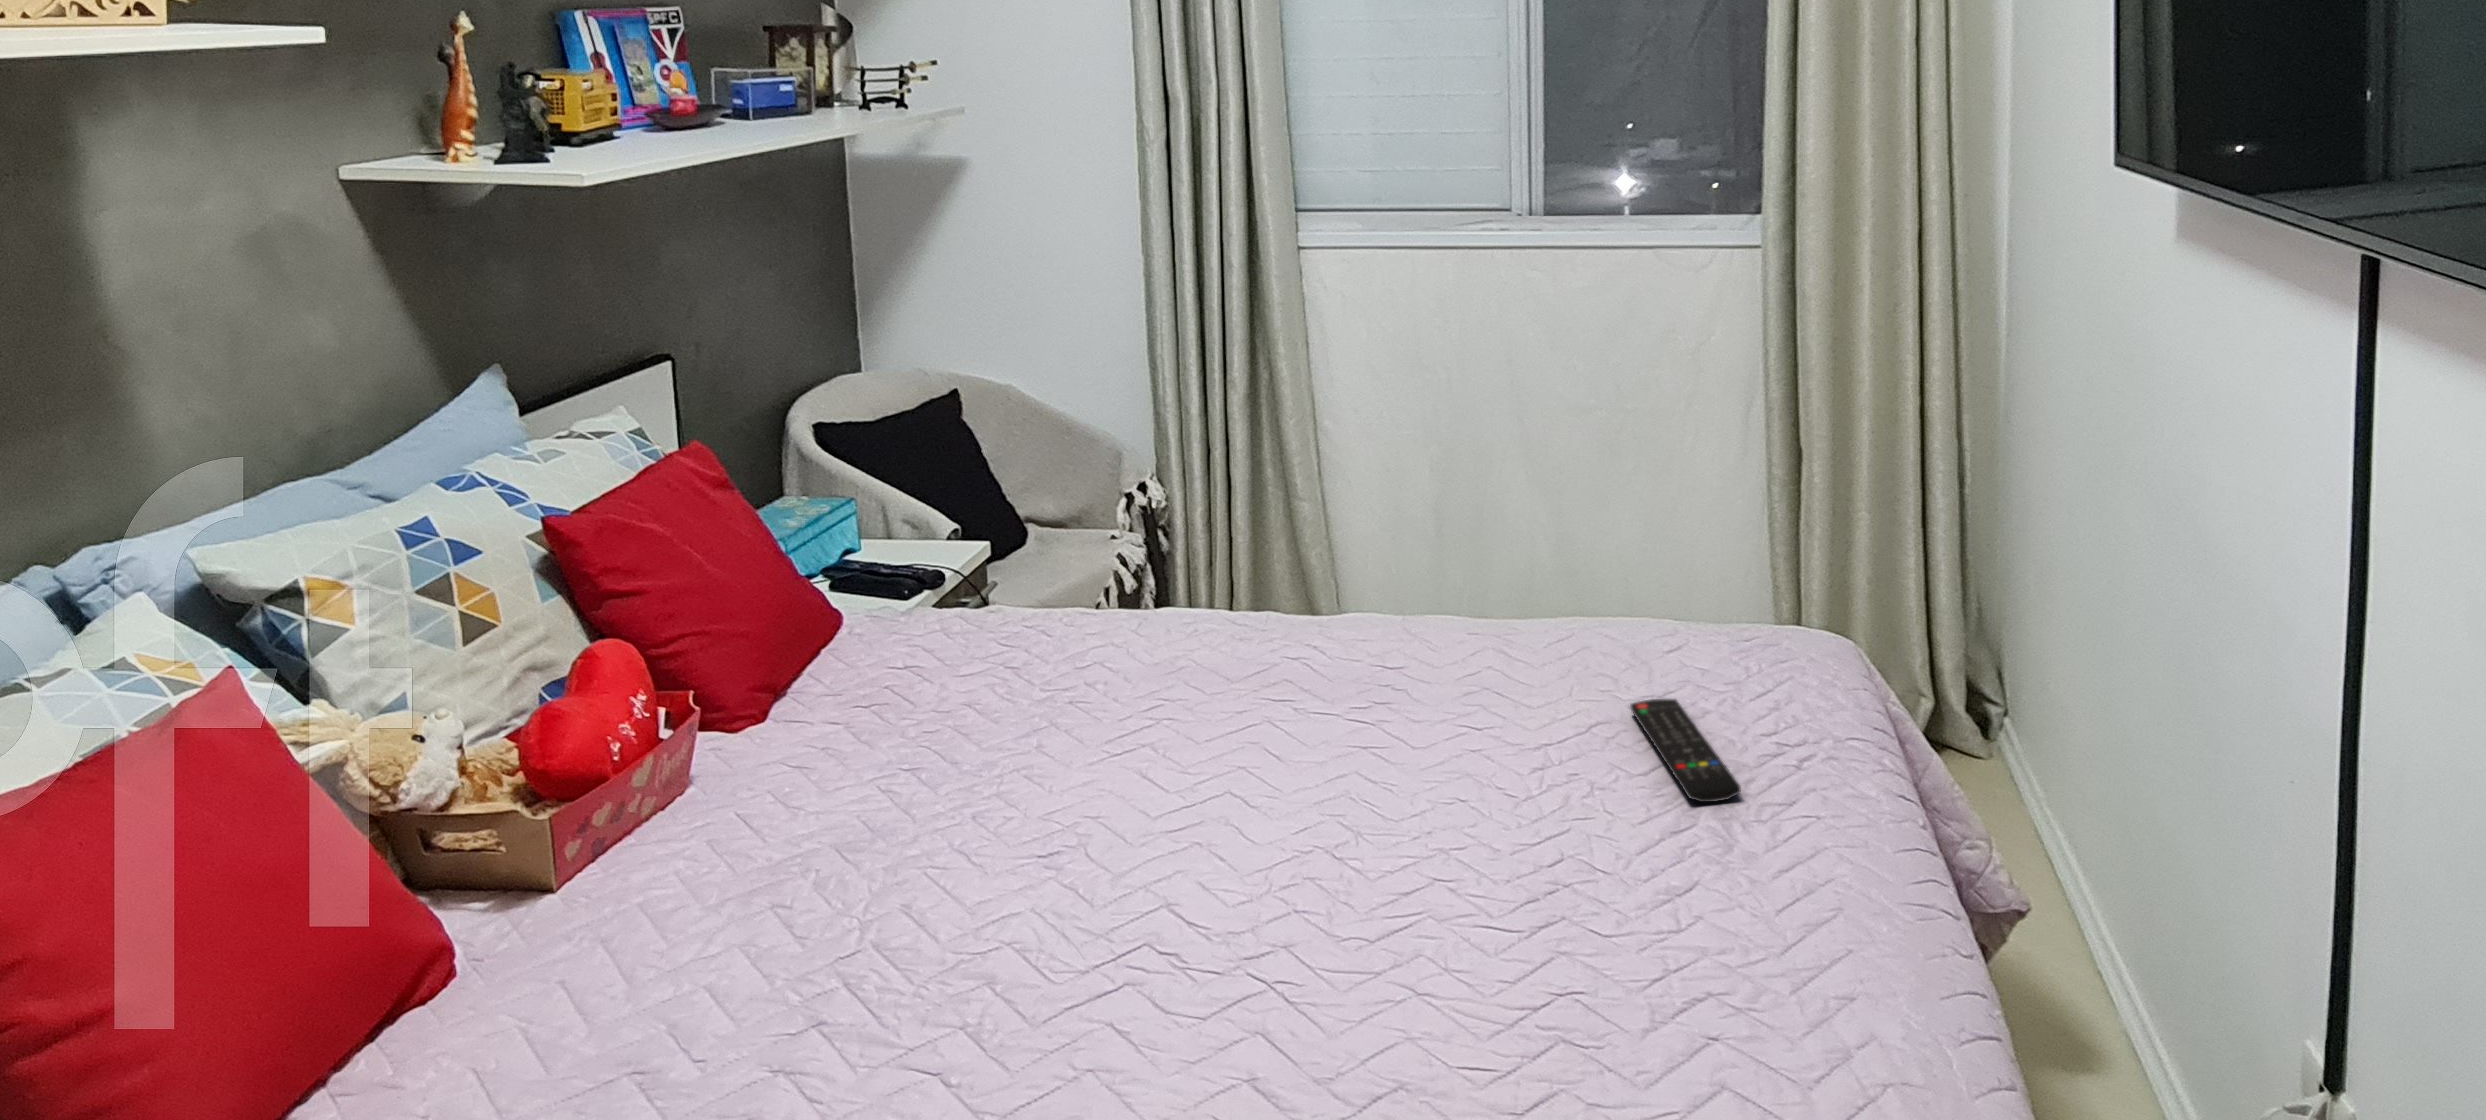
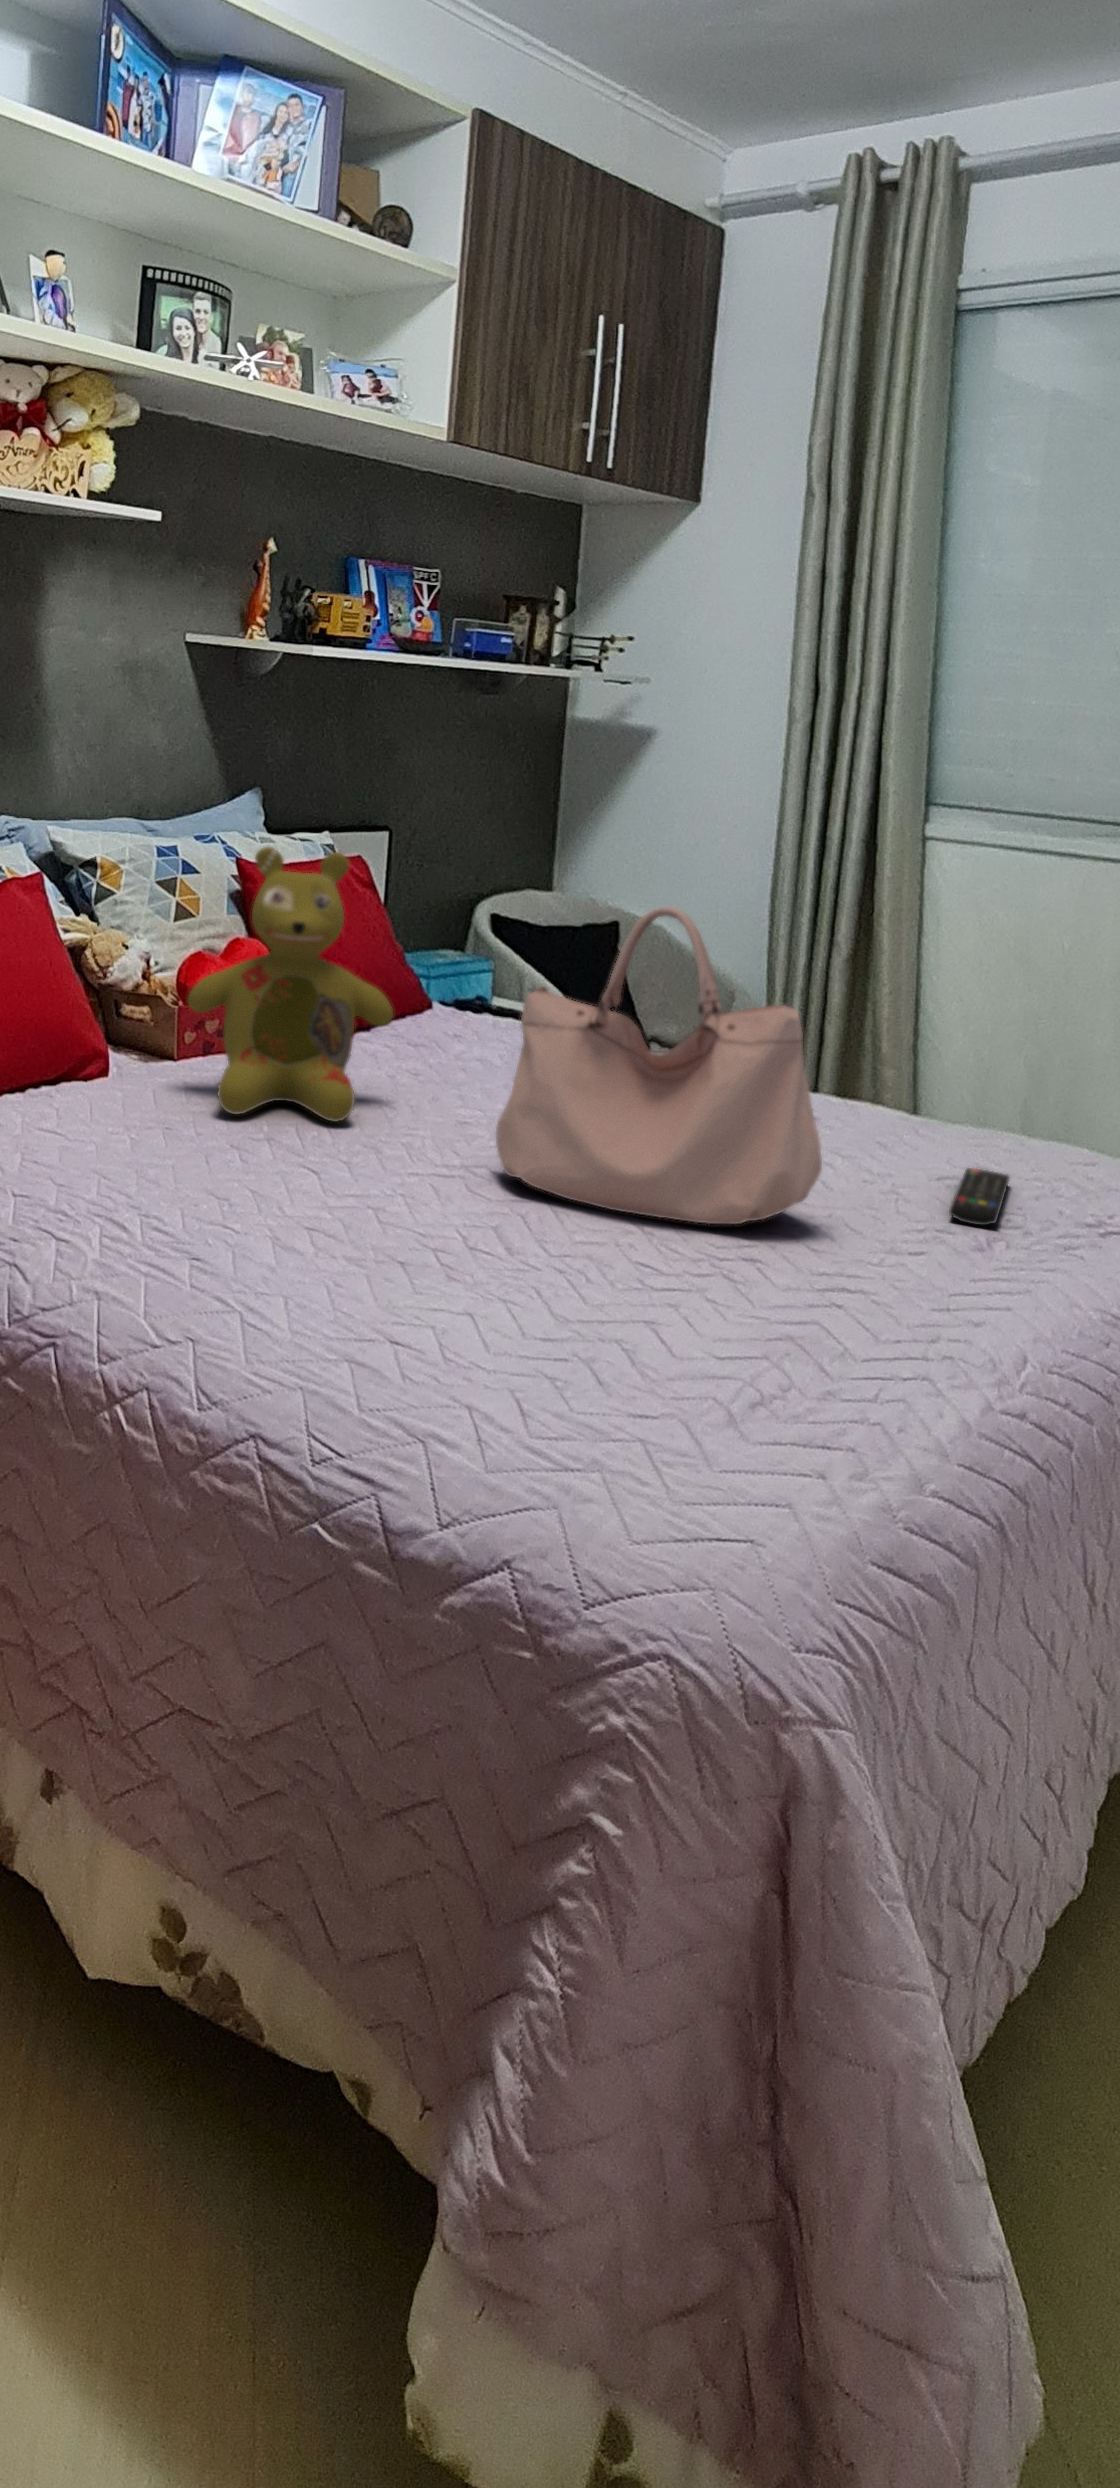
stuffed bear: none [575,528,904,992] -> present [188,847,393,1122]
handbag: none [1158,531,1595,977] -> present [496,907,822,1224]

